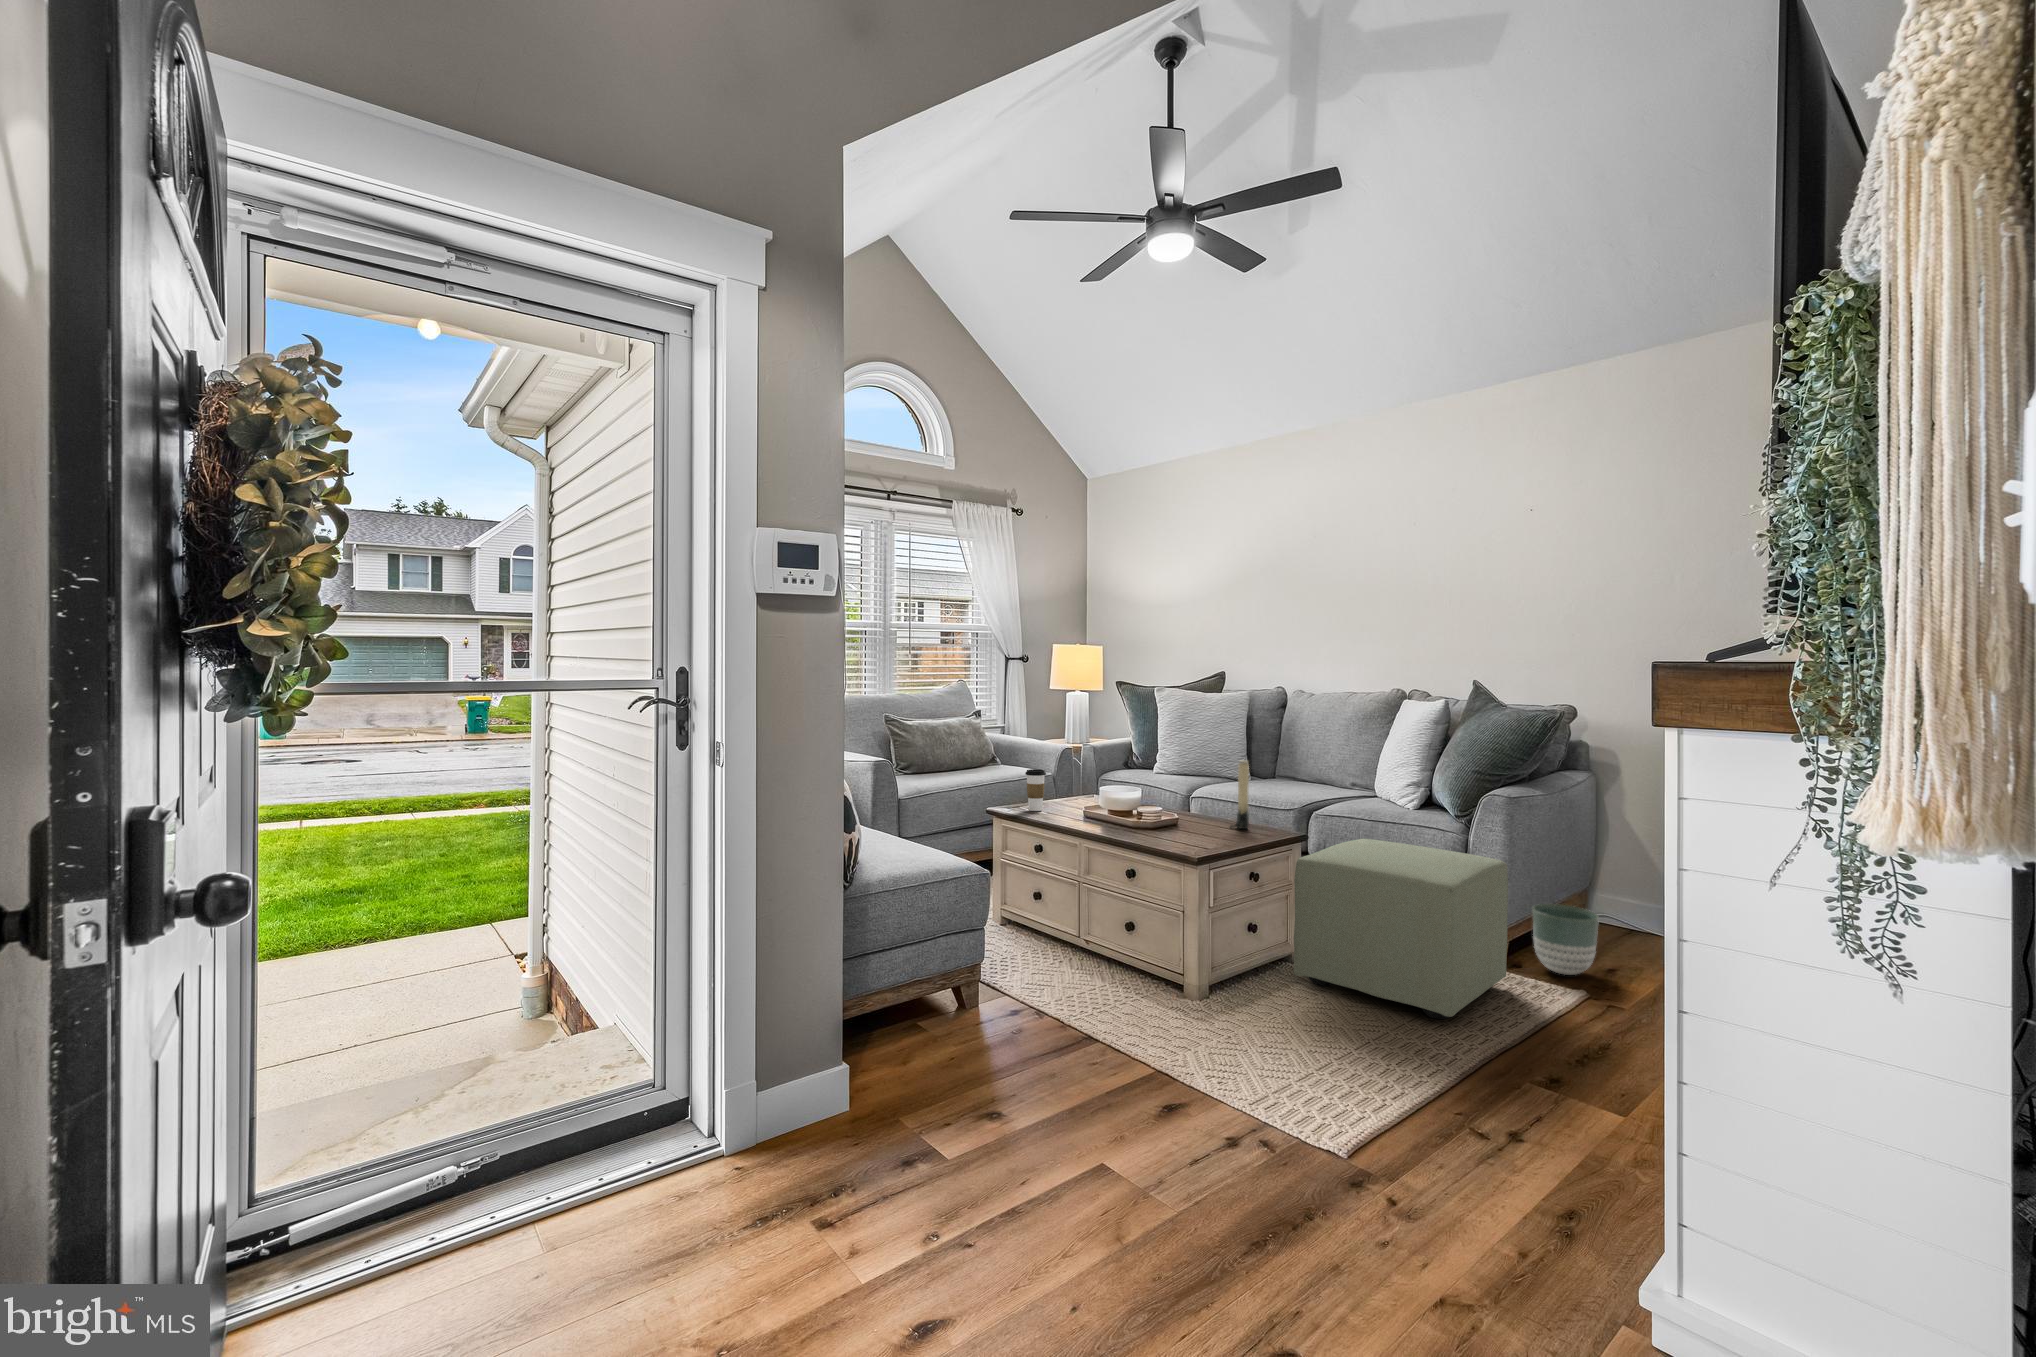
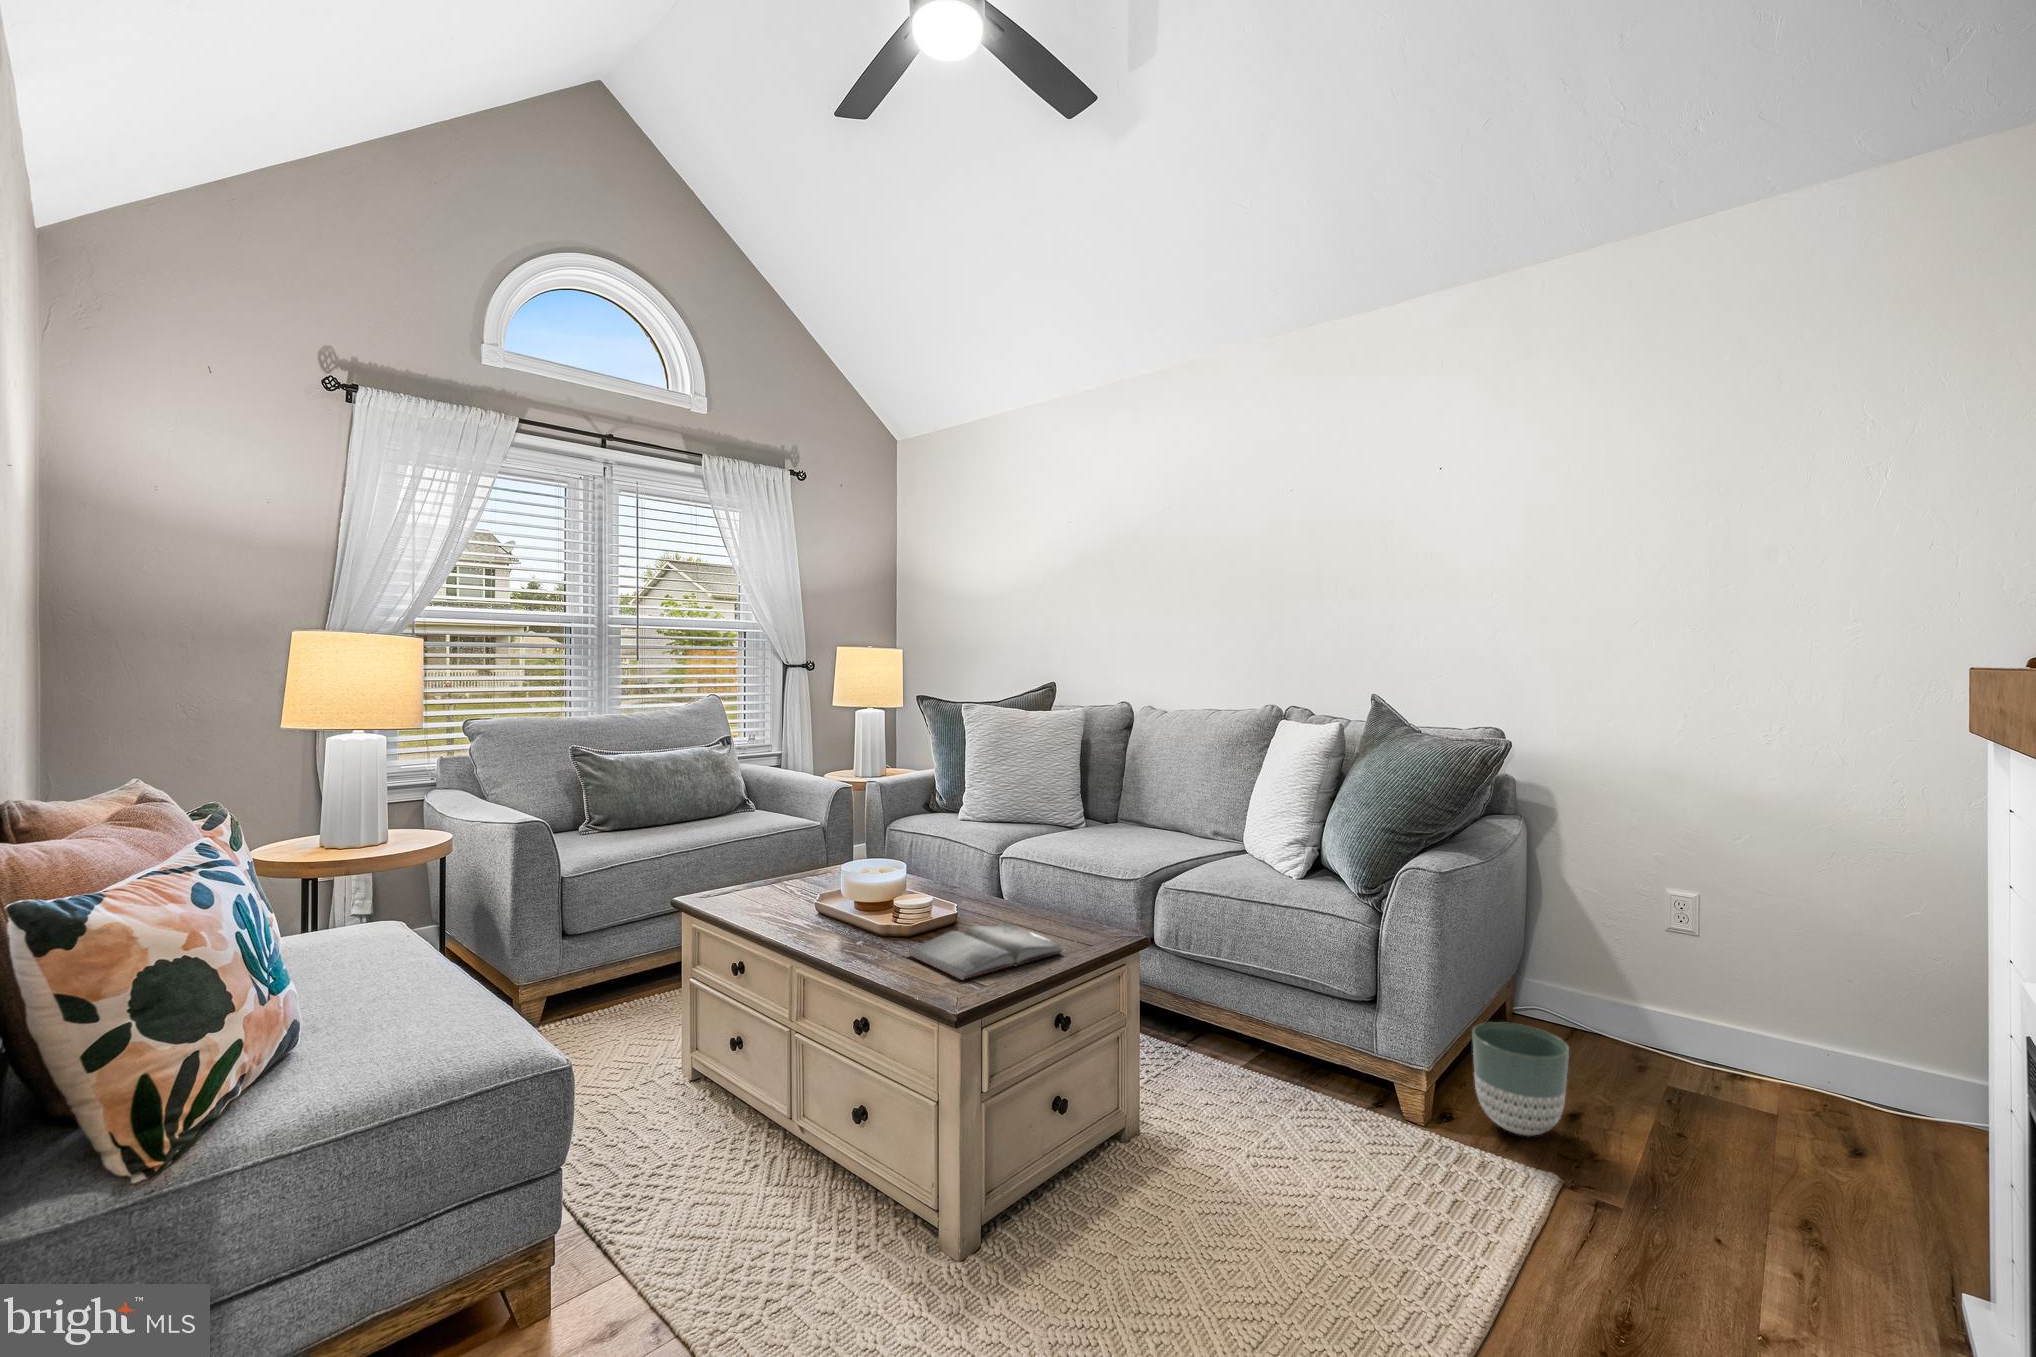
candle: present [1230,761,1249,829] -> none [1034,822,1065,930]
coffee cup: present [1025,769,1046,811] -> none [726,836,760,904]
hardback book: none [1155,822,1253,845] -> present [909,922,1064,980]
ottoman: present [1294,839,1508,1019] -> none [1128,935,1451,1282]

